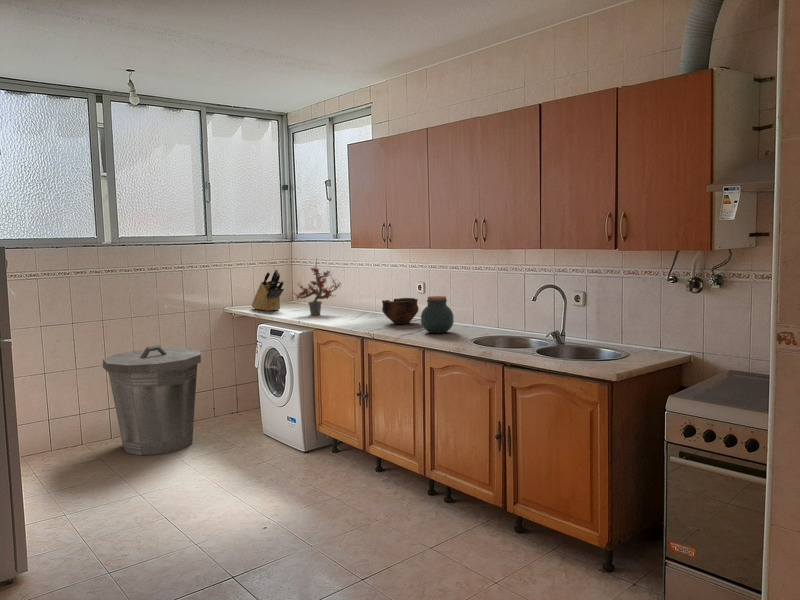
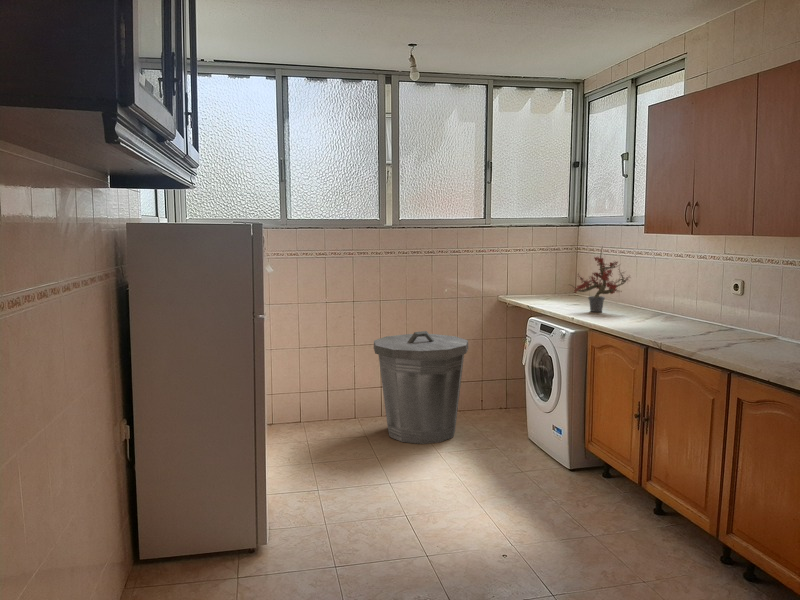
knife block: present [252,270,284,311] -> none [528,258,563,303]
jar: present [421,296,454,333] -> none [729,301,779,352]
bowl: present [382,298,419,324] -> none [678,300,729,334]

